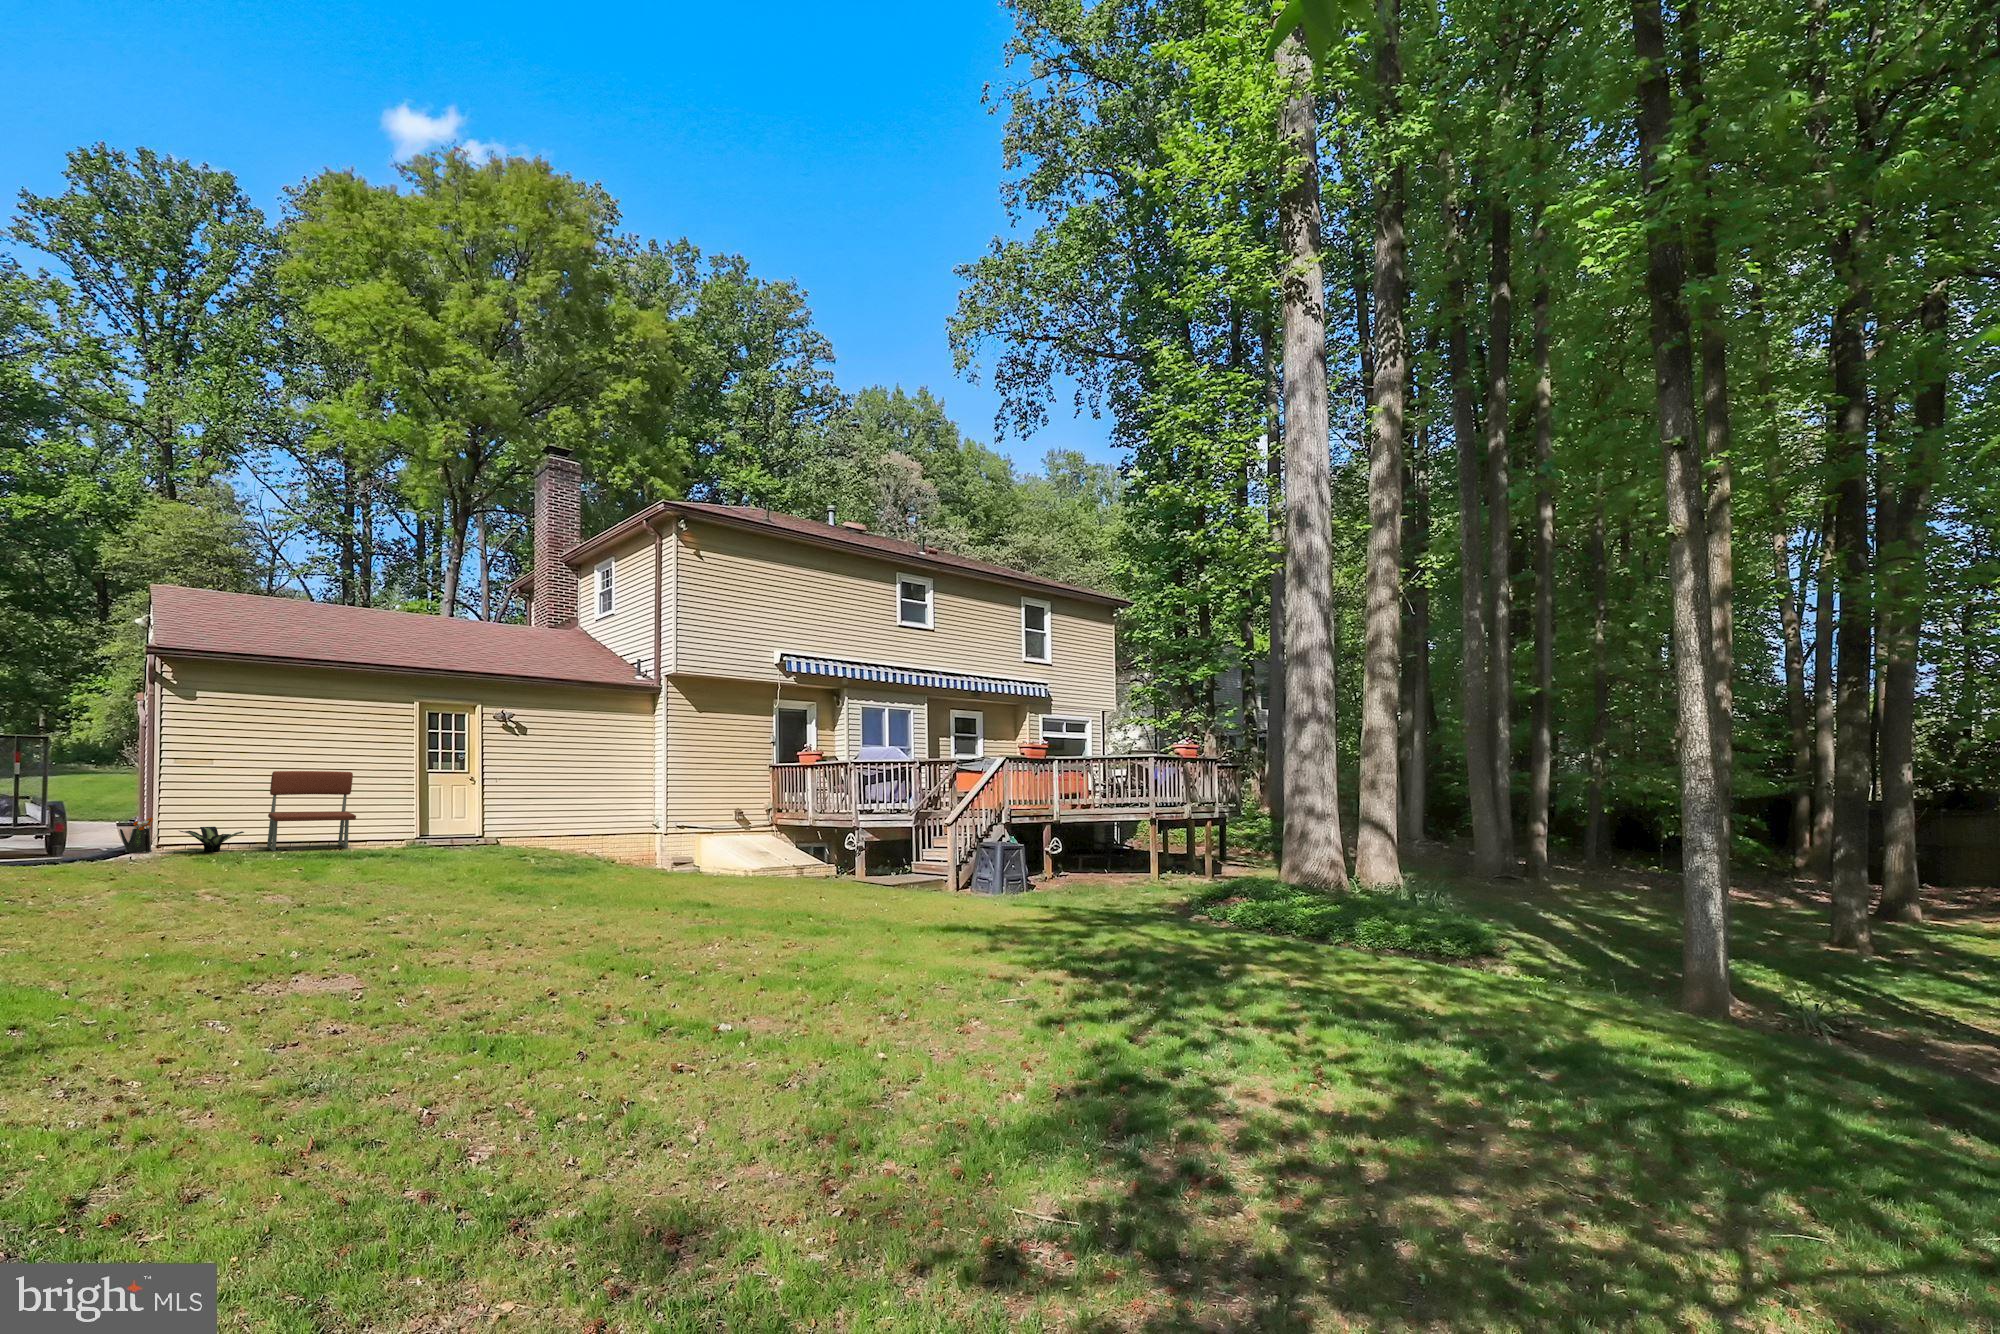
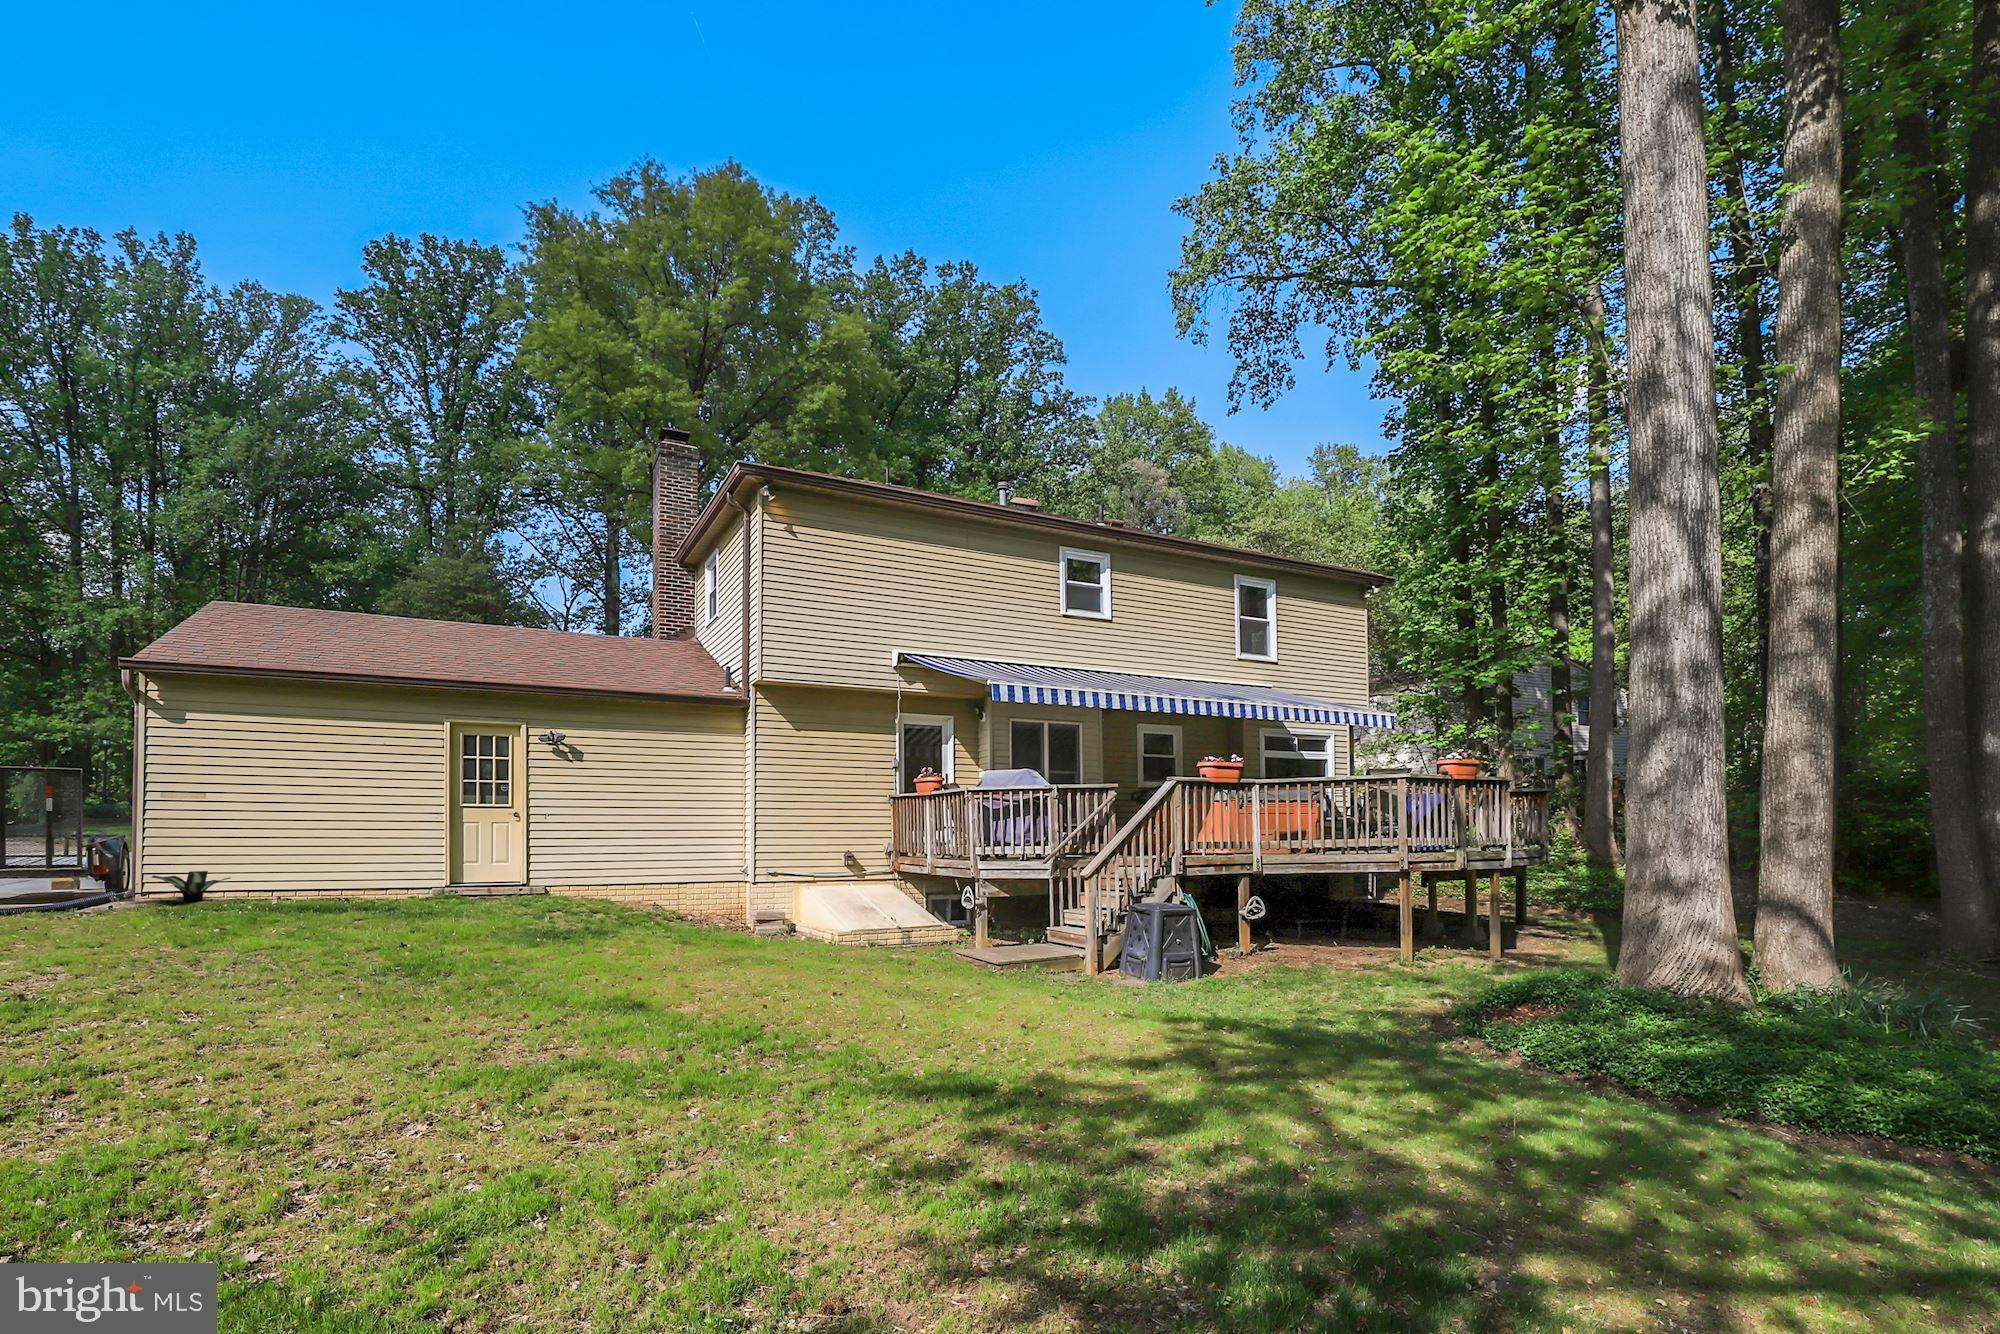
bench: present [267,771,356,851] -> none [258,805,367,901]
watering can: present [120,818,159,853] -> none [94,859,140,902]

